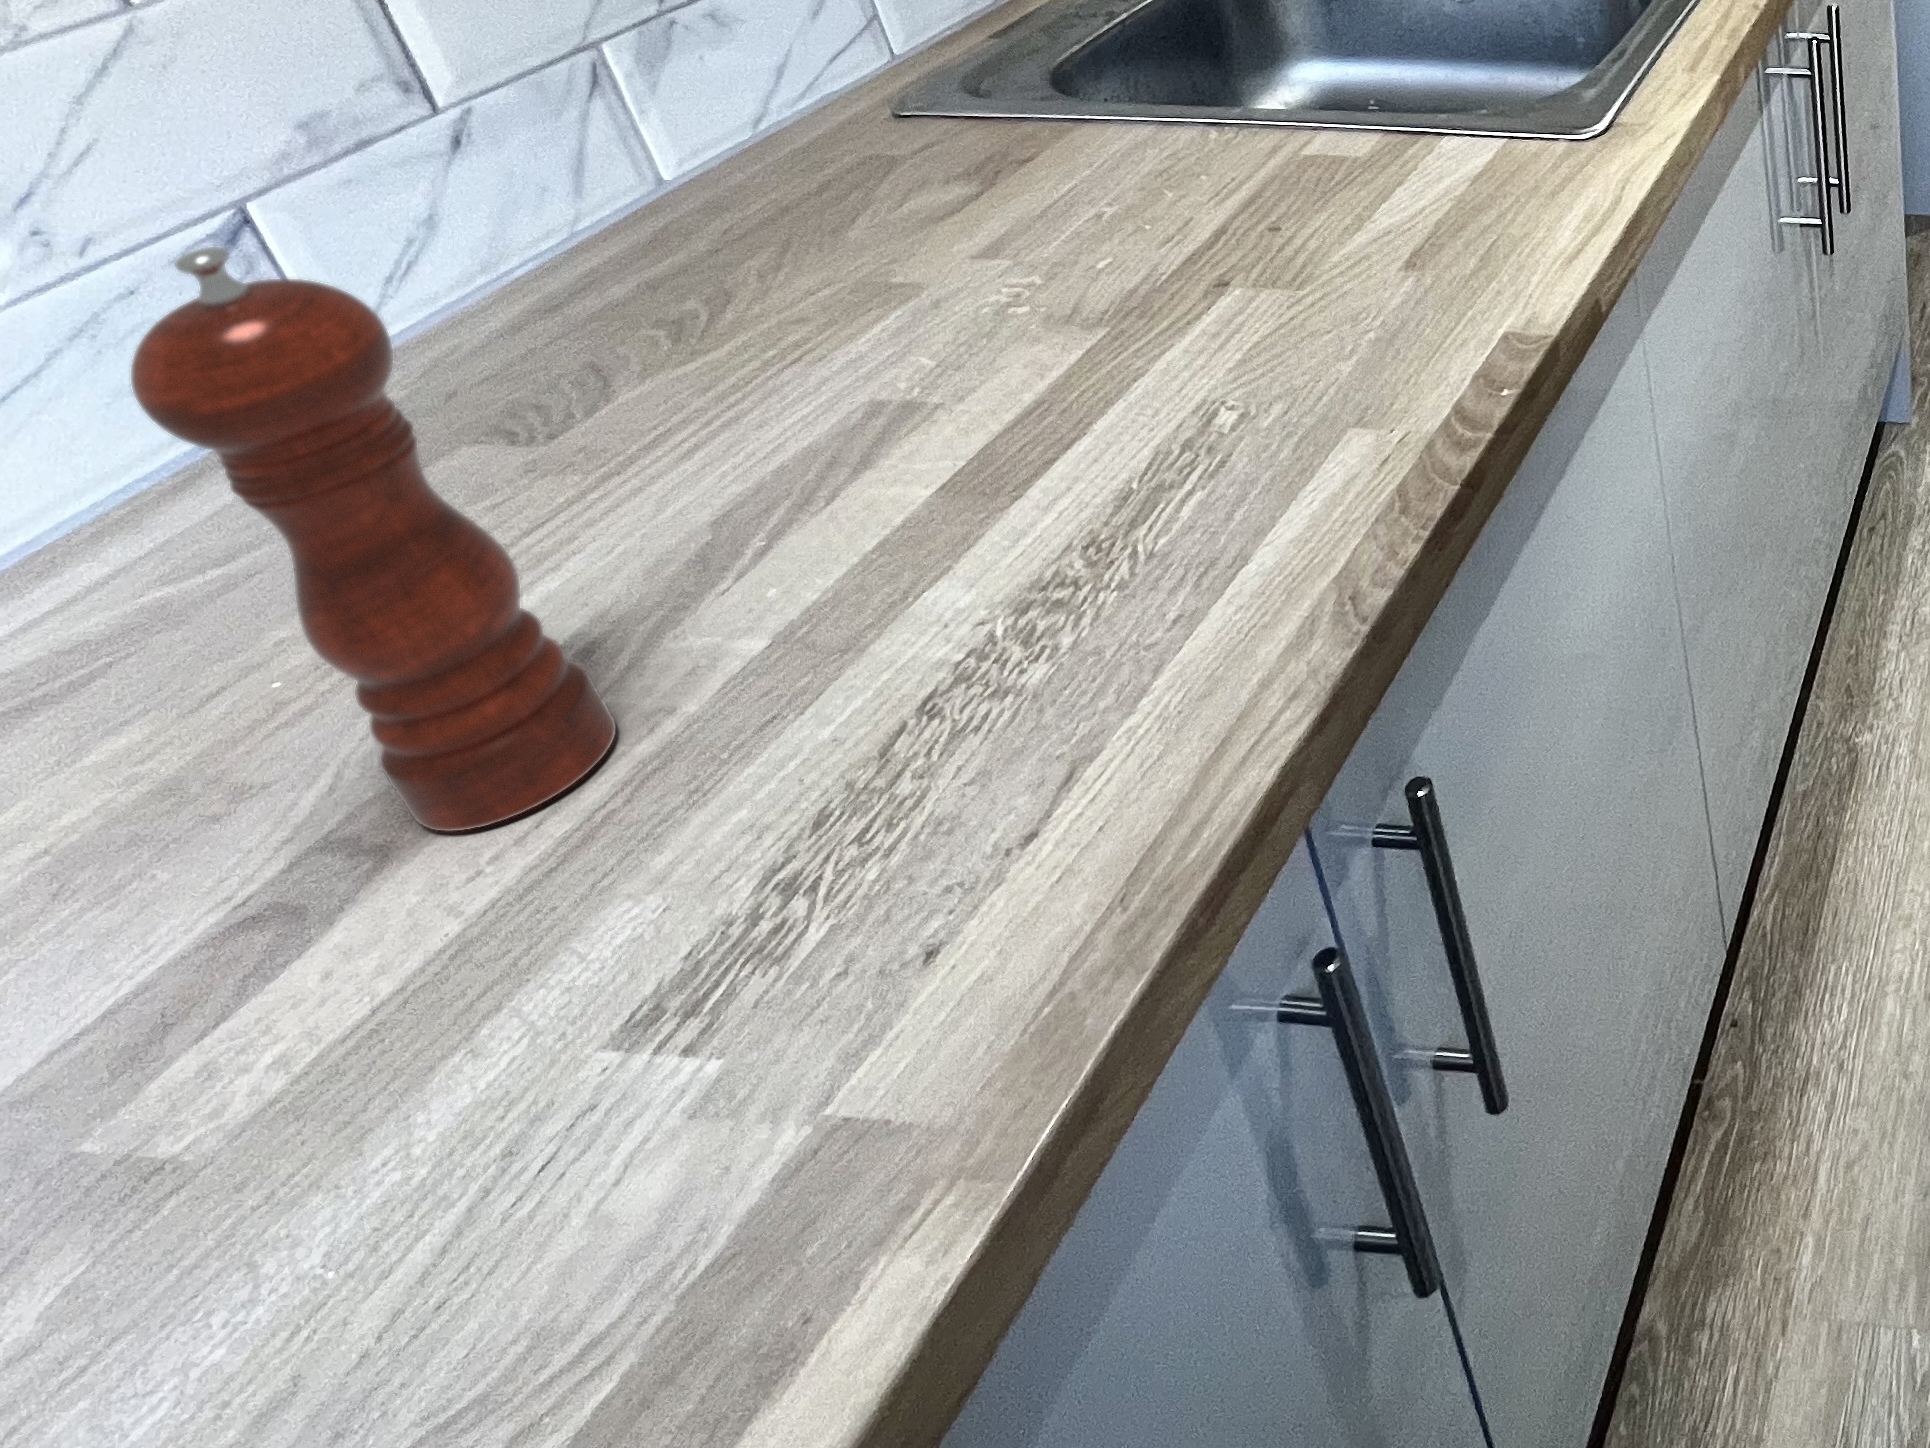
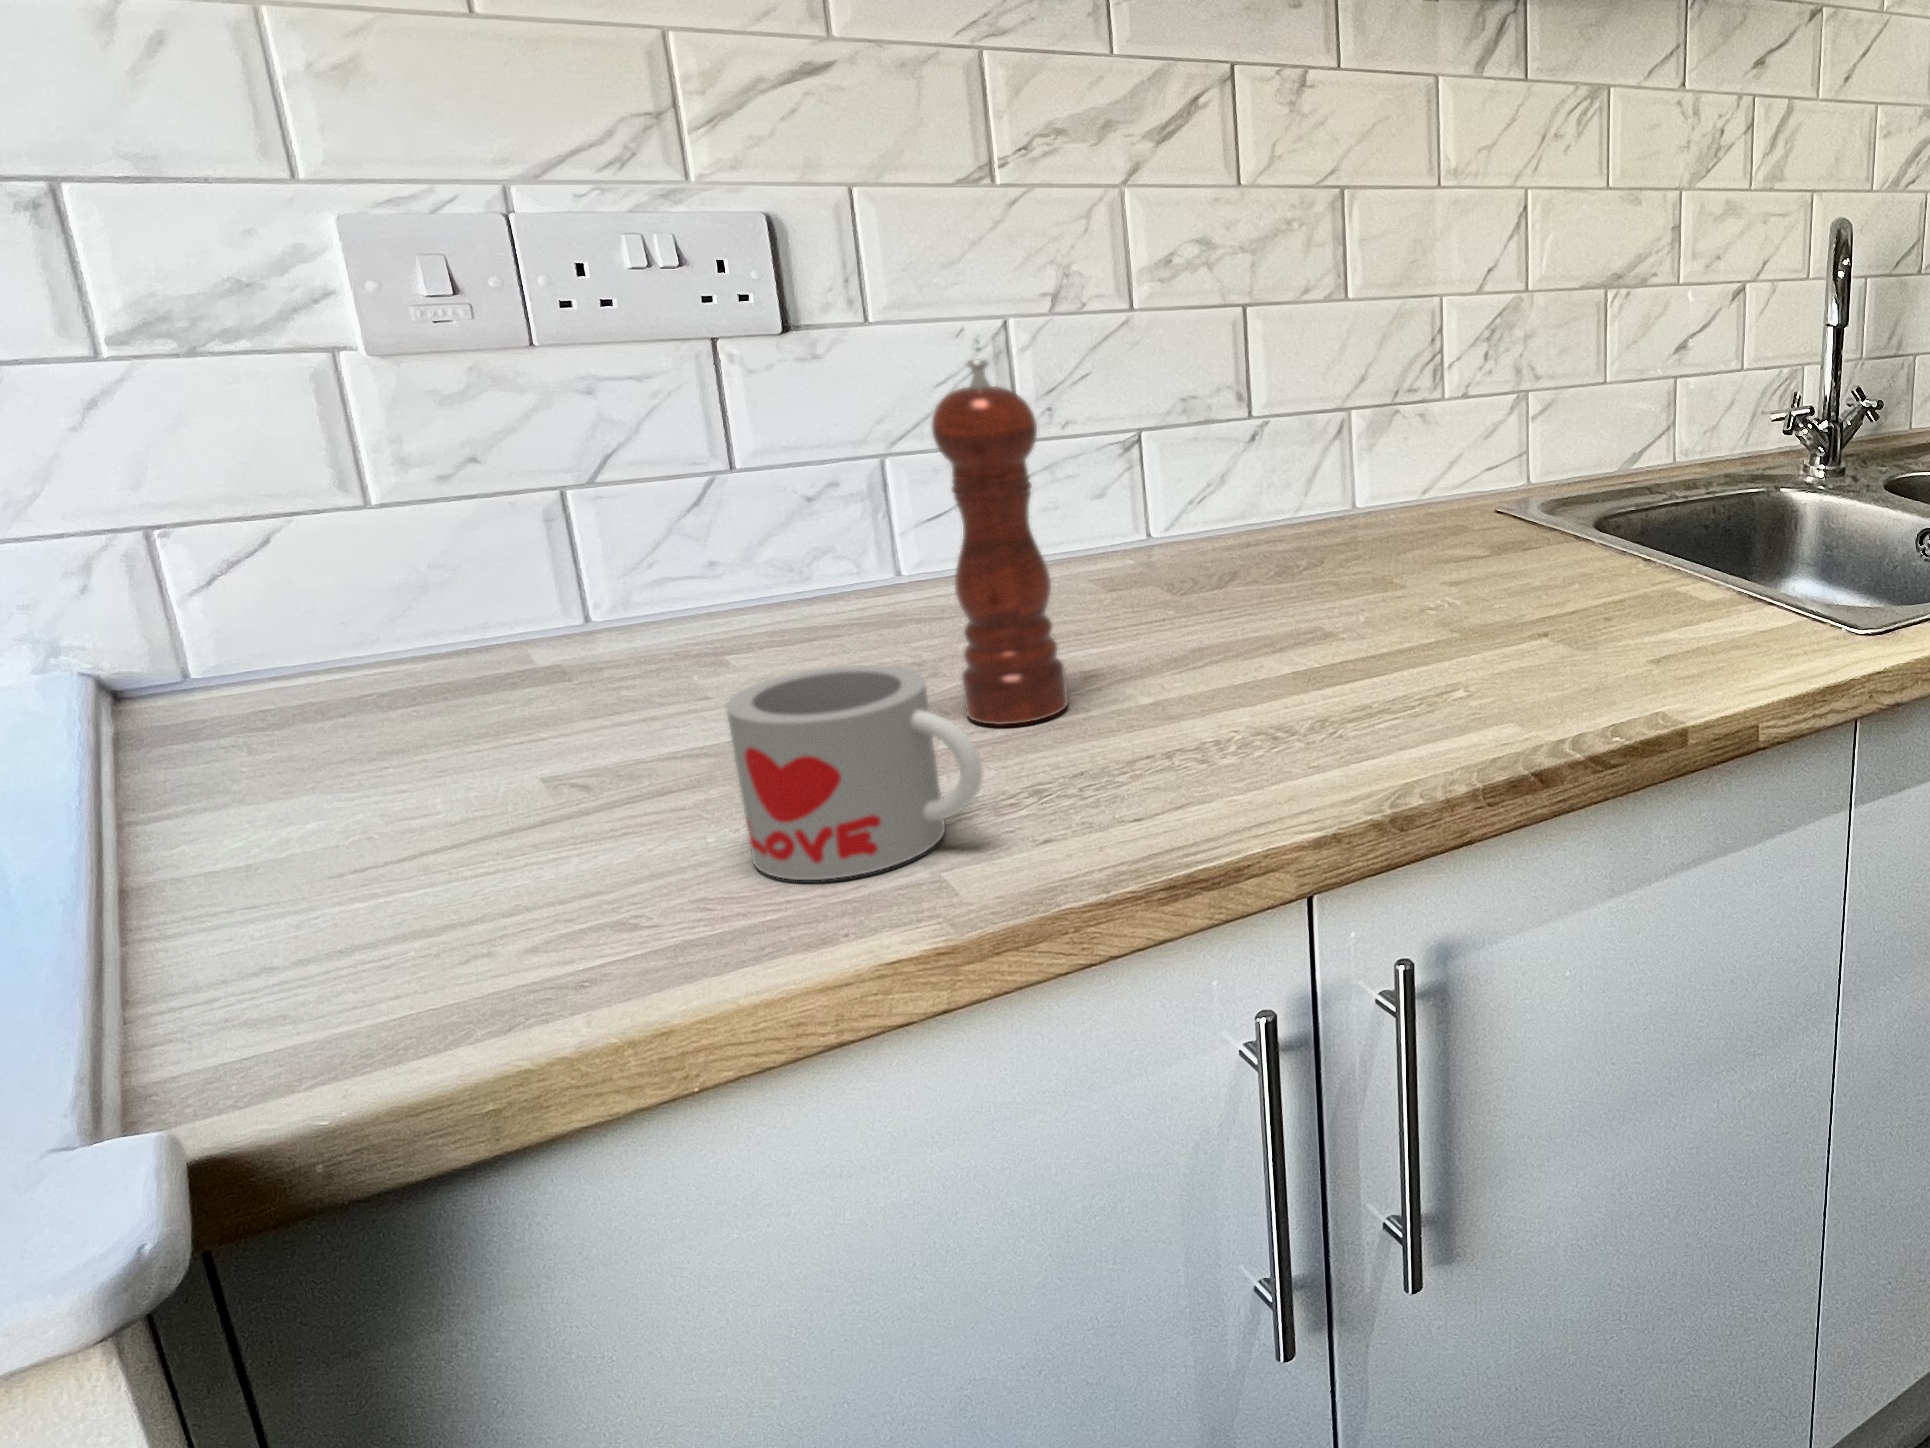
mug: none [189,839,799,1323] -> present [726,665,983,880]

